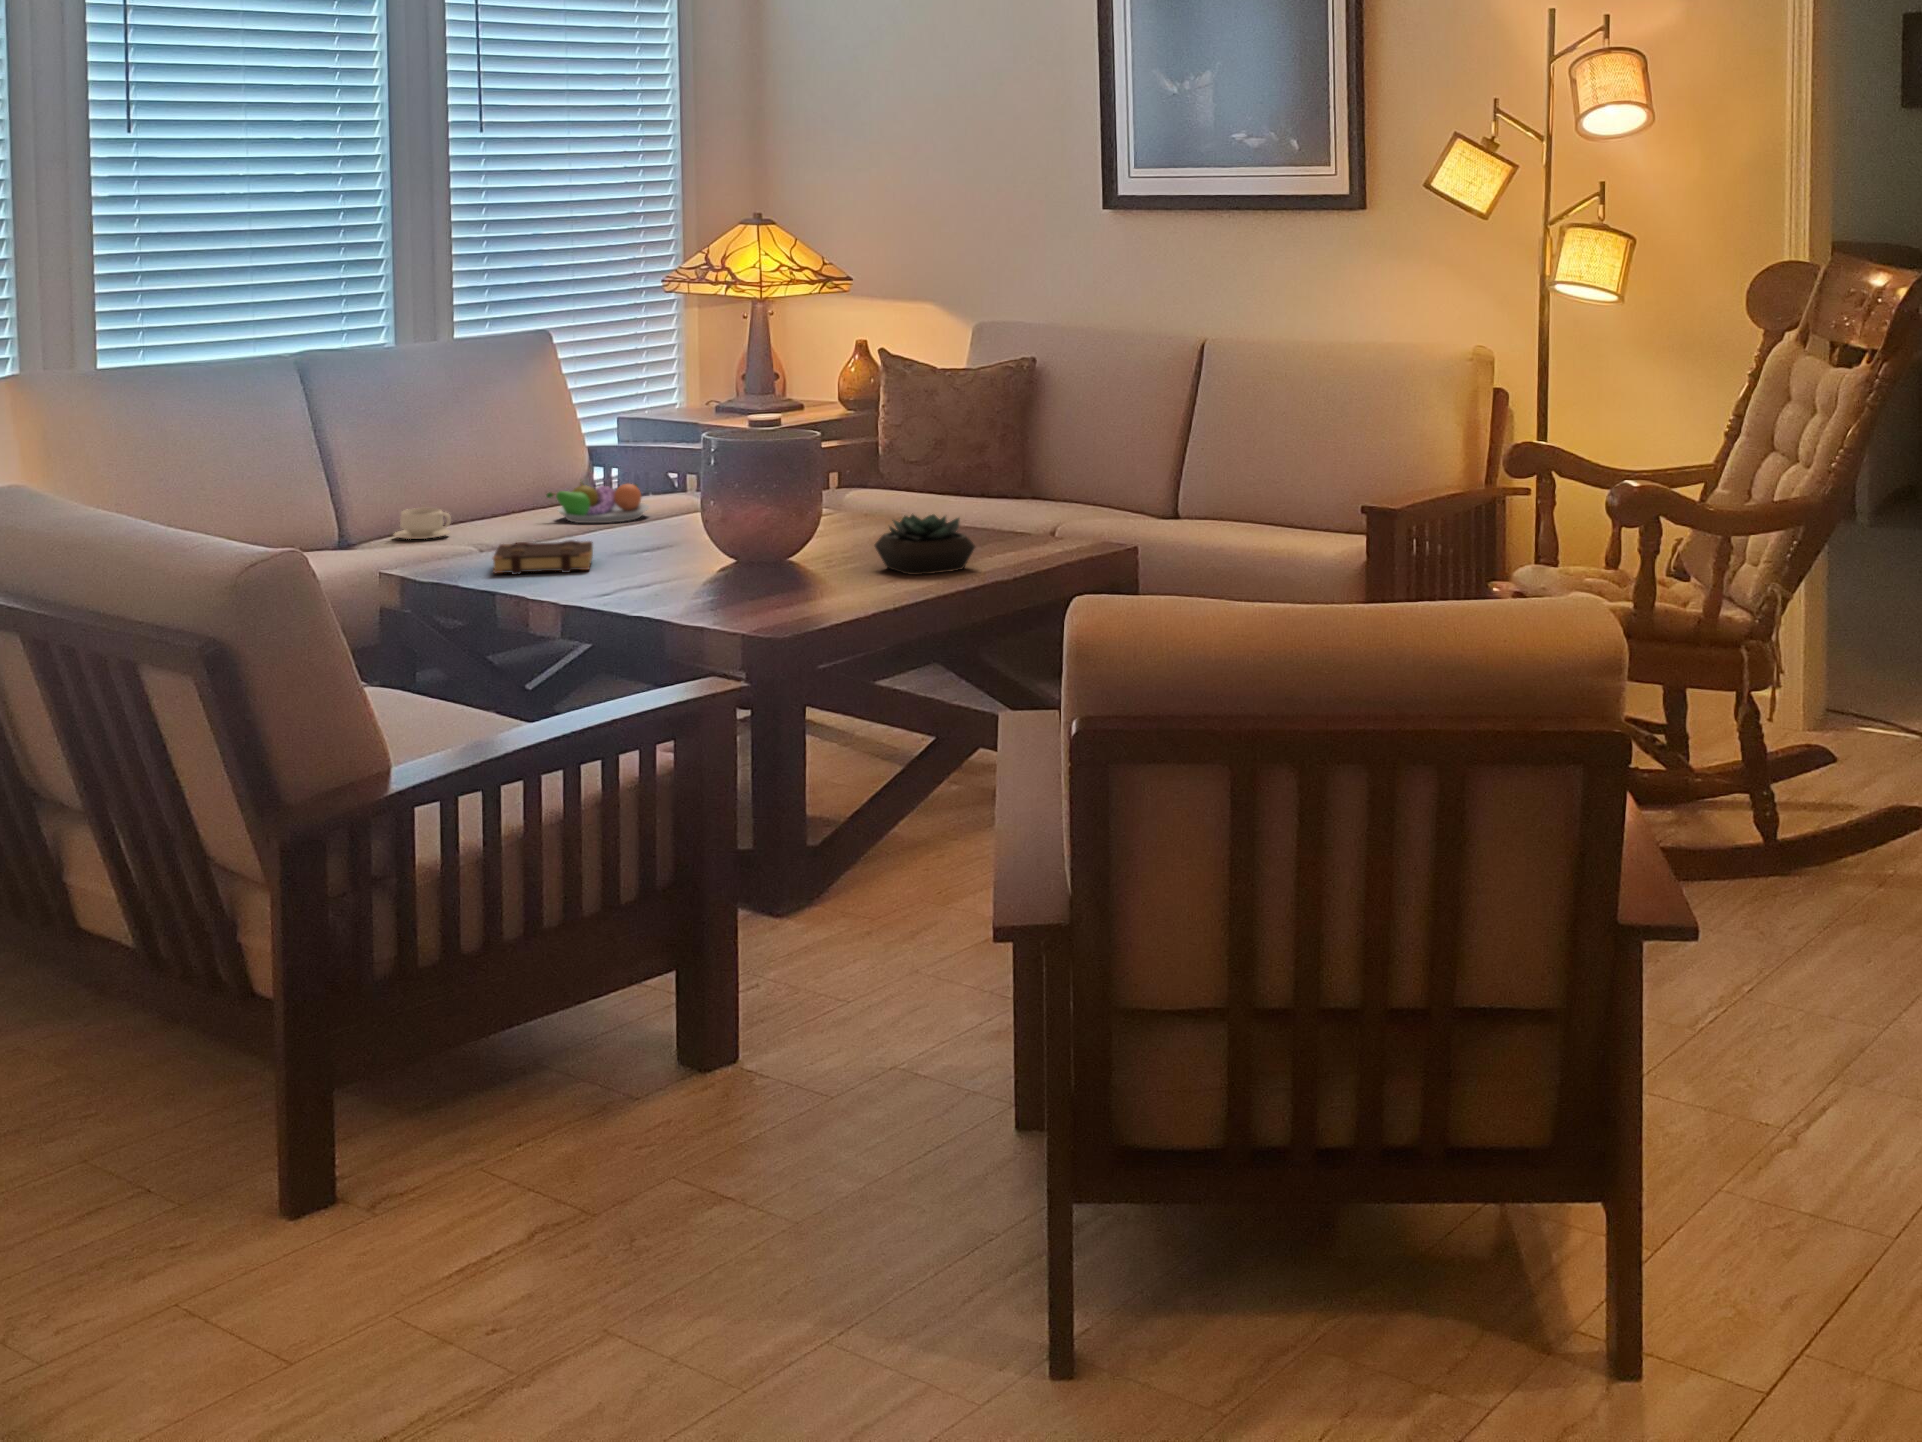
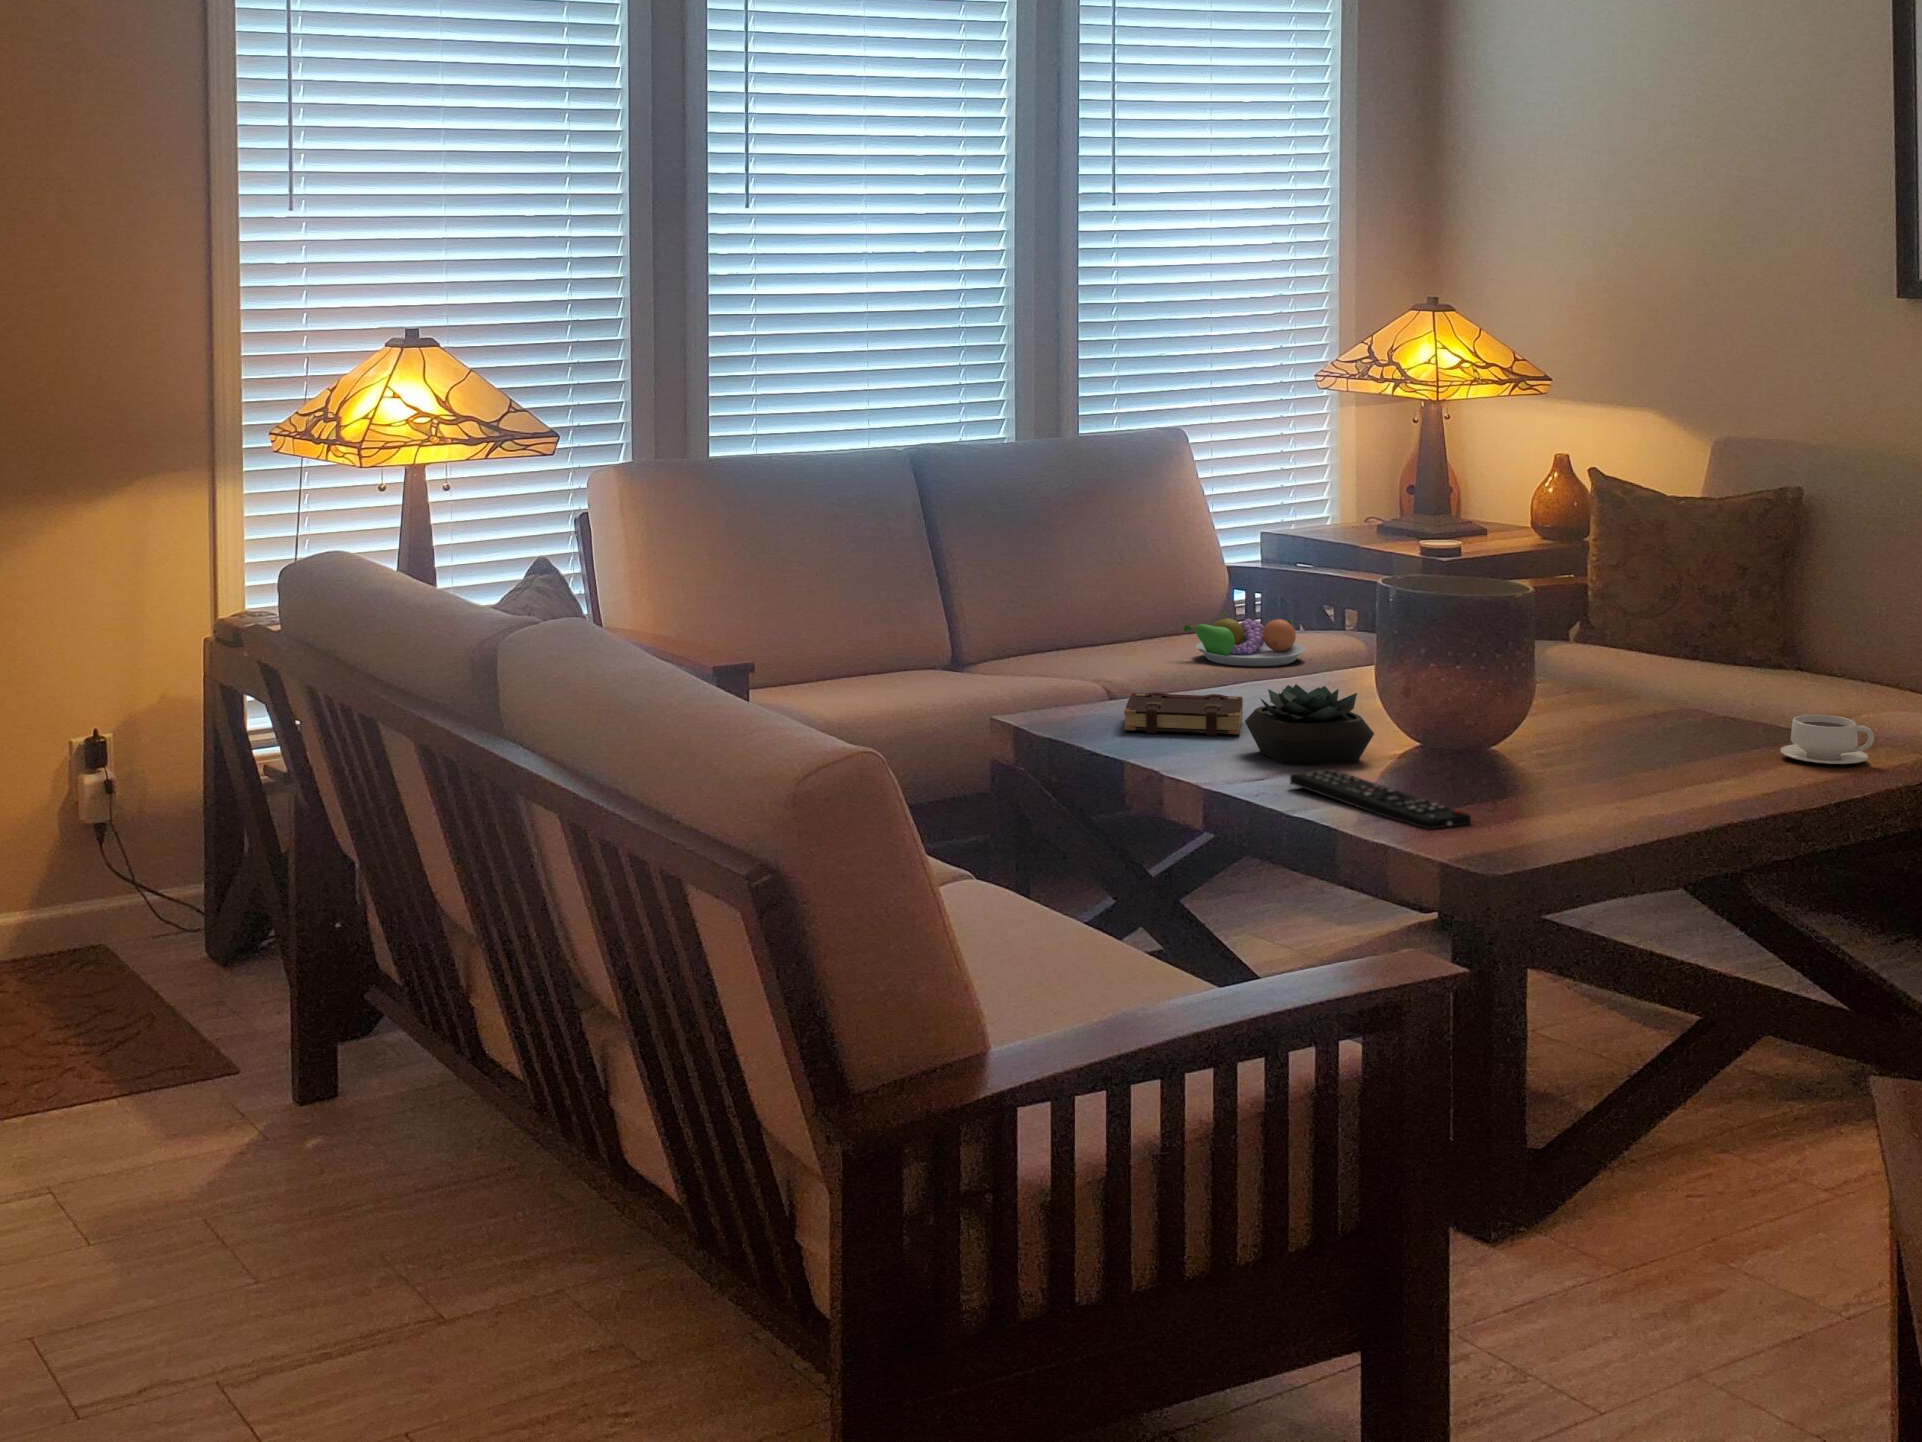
teacup: present [394,508,451,539] -> present [1781,715,1874,764]
succulent plant: present [875,514,975,575] -> present [1245,684,1374,765]
remote control: none [626,585,762,622] -> present [1290,768,1471,829]

